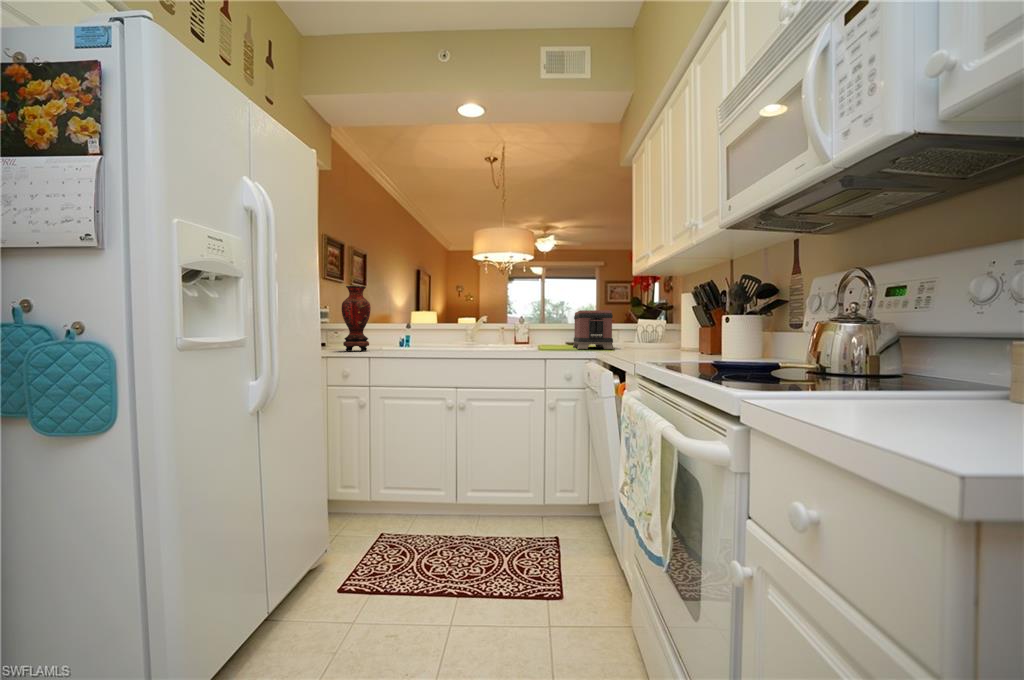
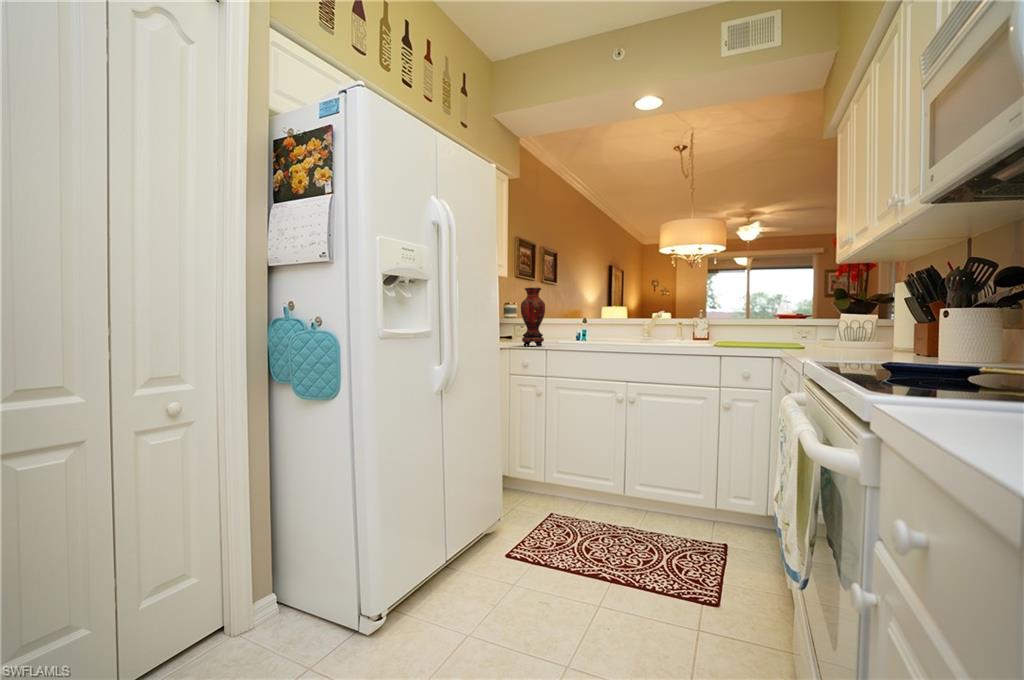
toaster: present [573,310,614,349] -> none [756,305,804,349]

